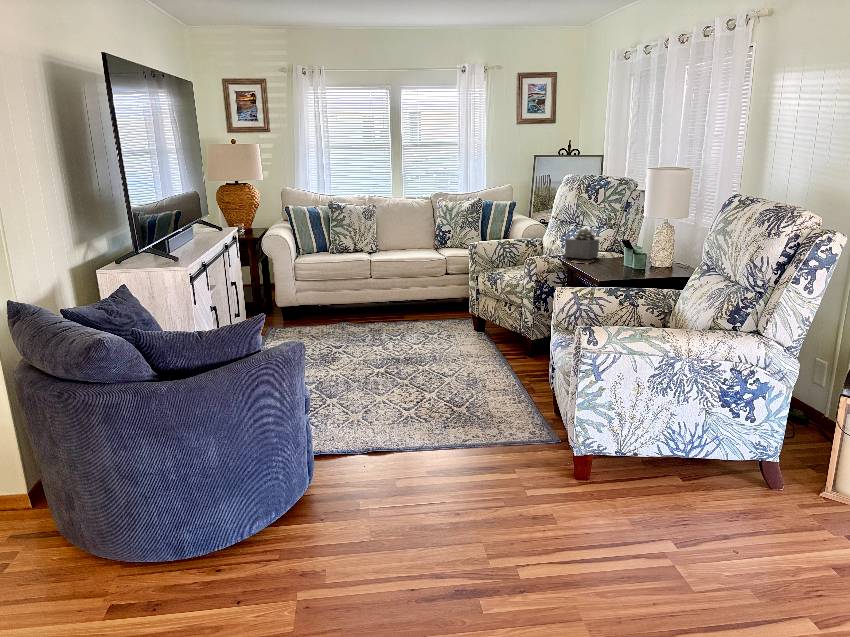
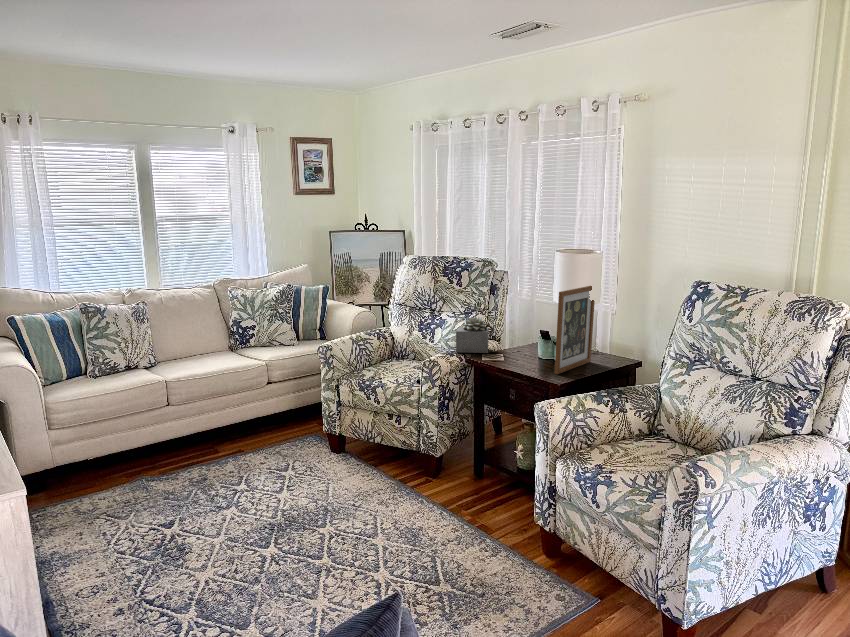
picture frame: none [617,202,677,277] -> present [555,286,595,374]

